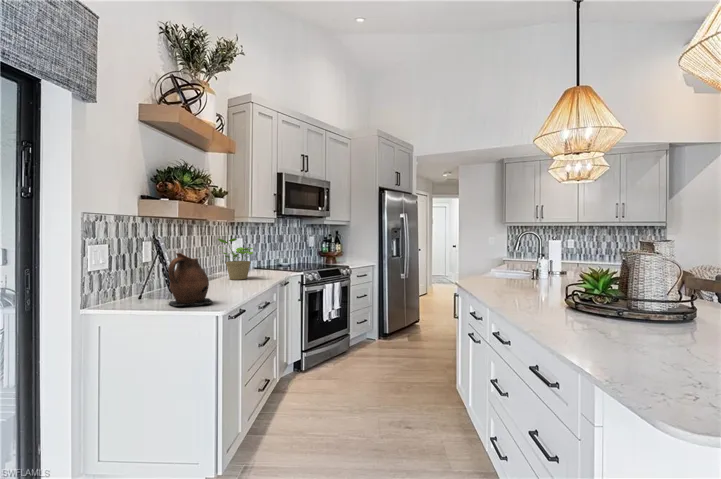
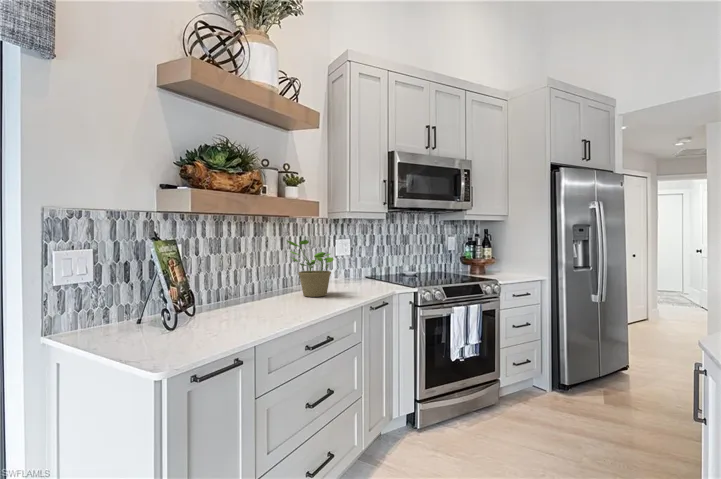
ceramic pitcher: present [168,253,212,306] -> none [132,263,210,346]

